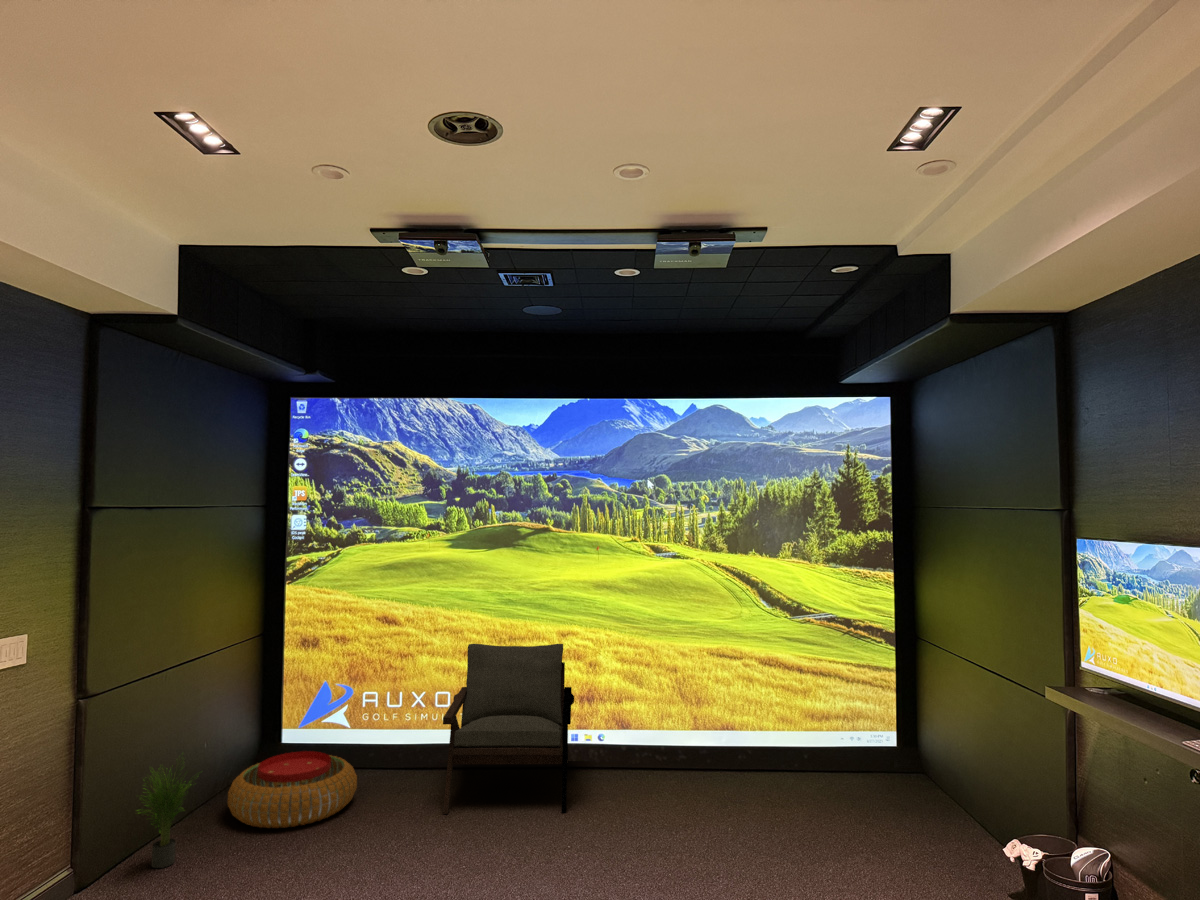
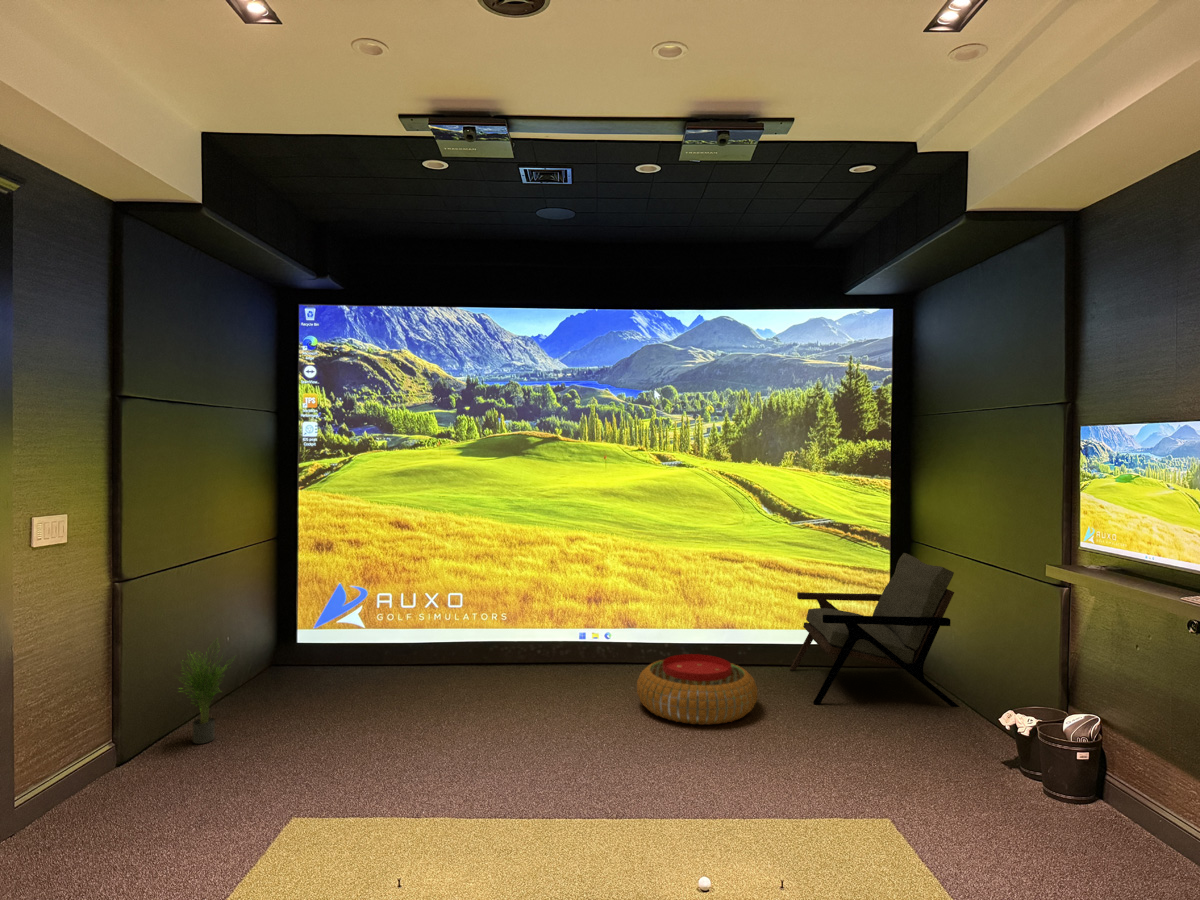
armchair: present [443,644,574,814] -> present [790,553,959,707]
pouf: present [228,751,357,828] -> present [637,654,757,725]

